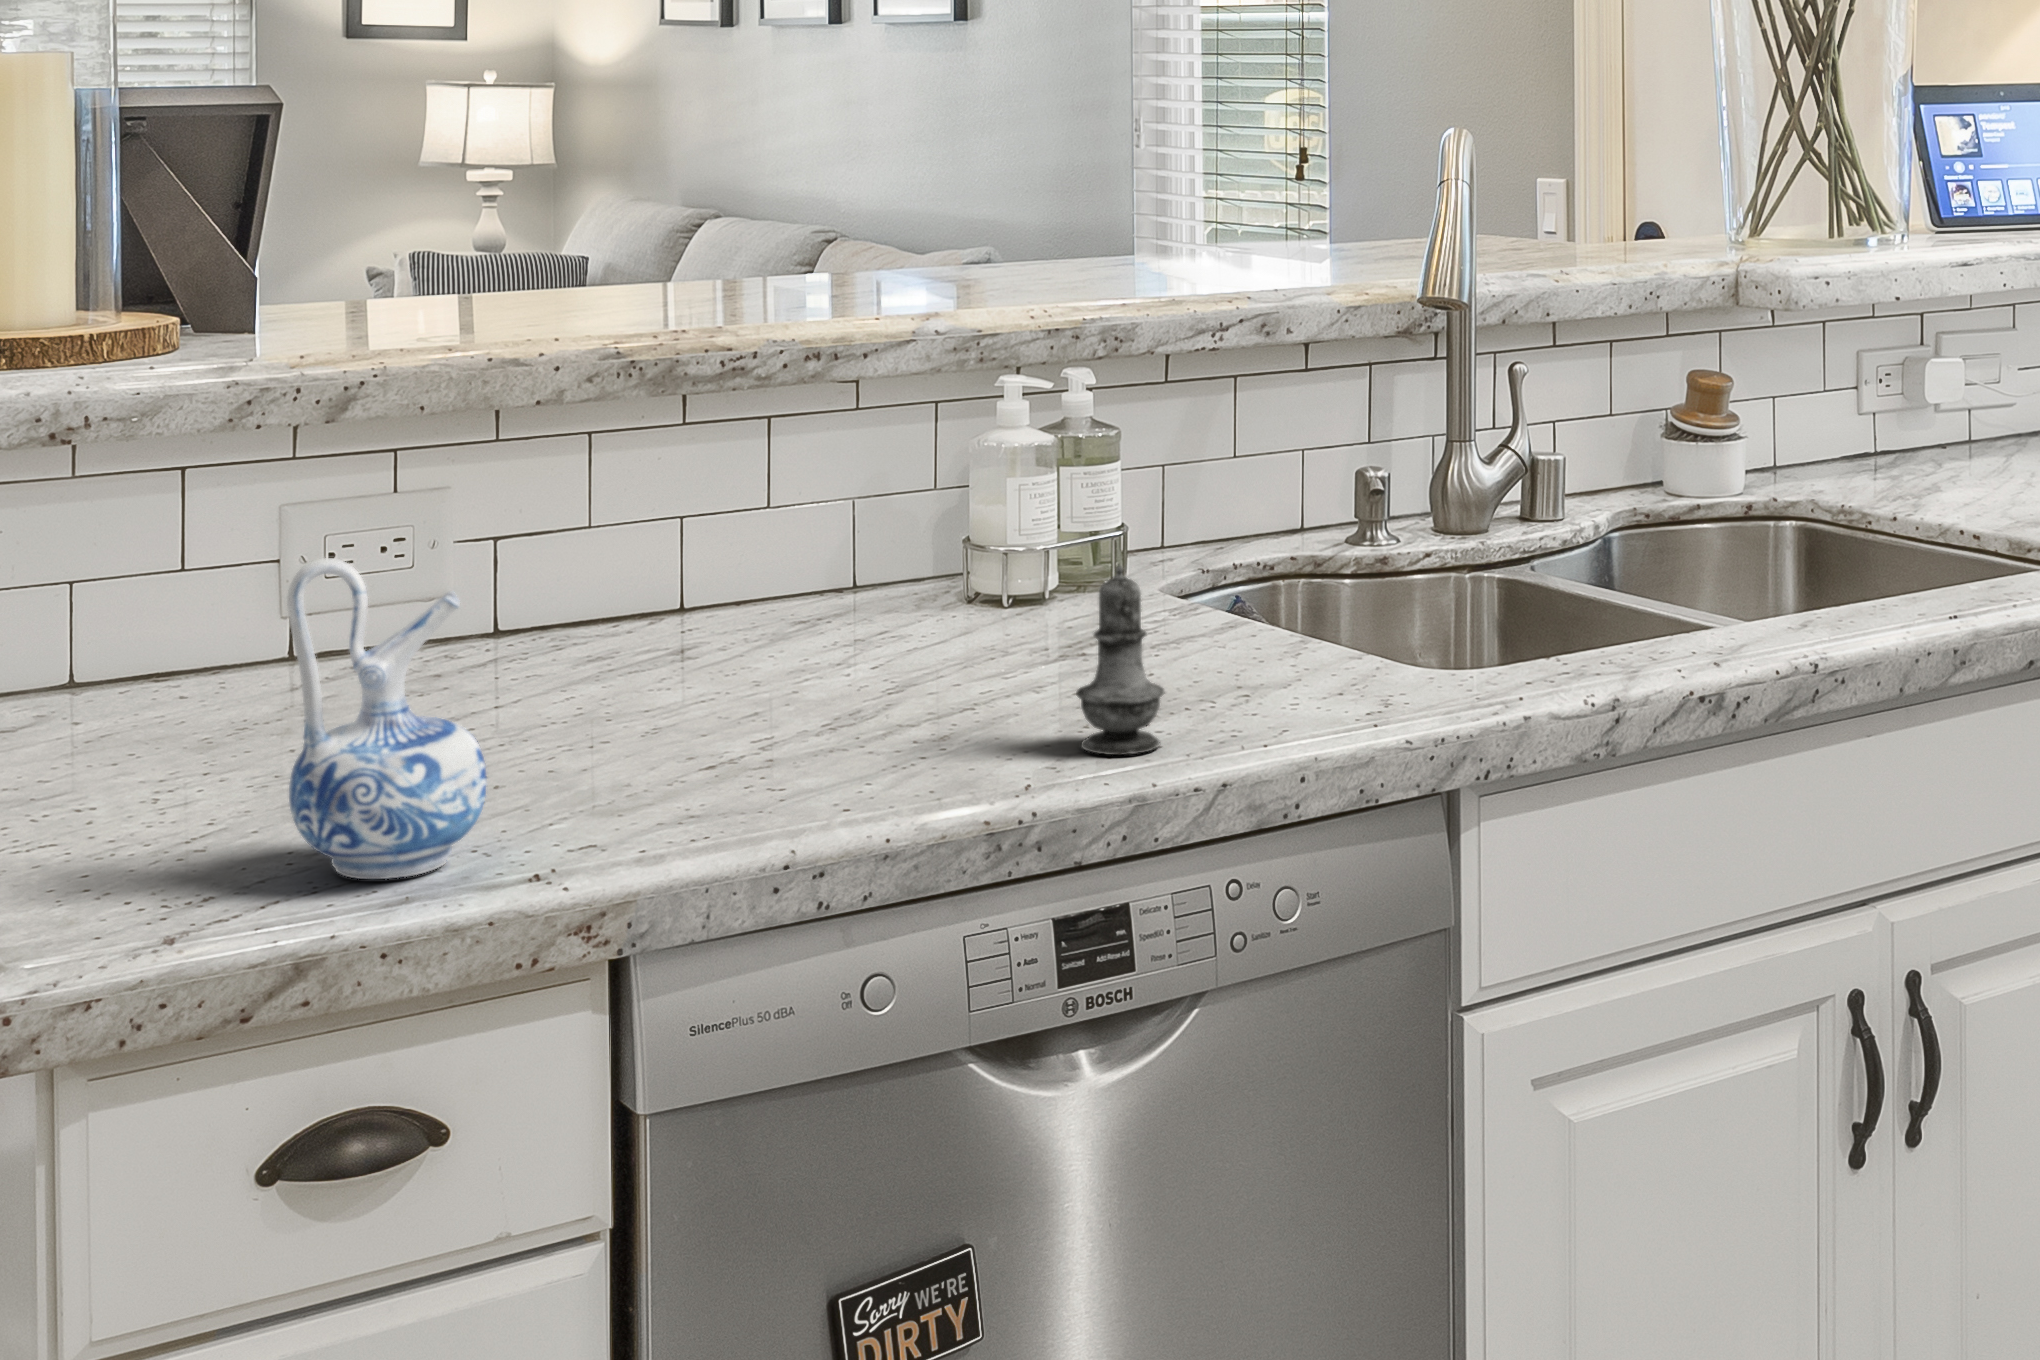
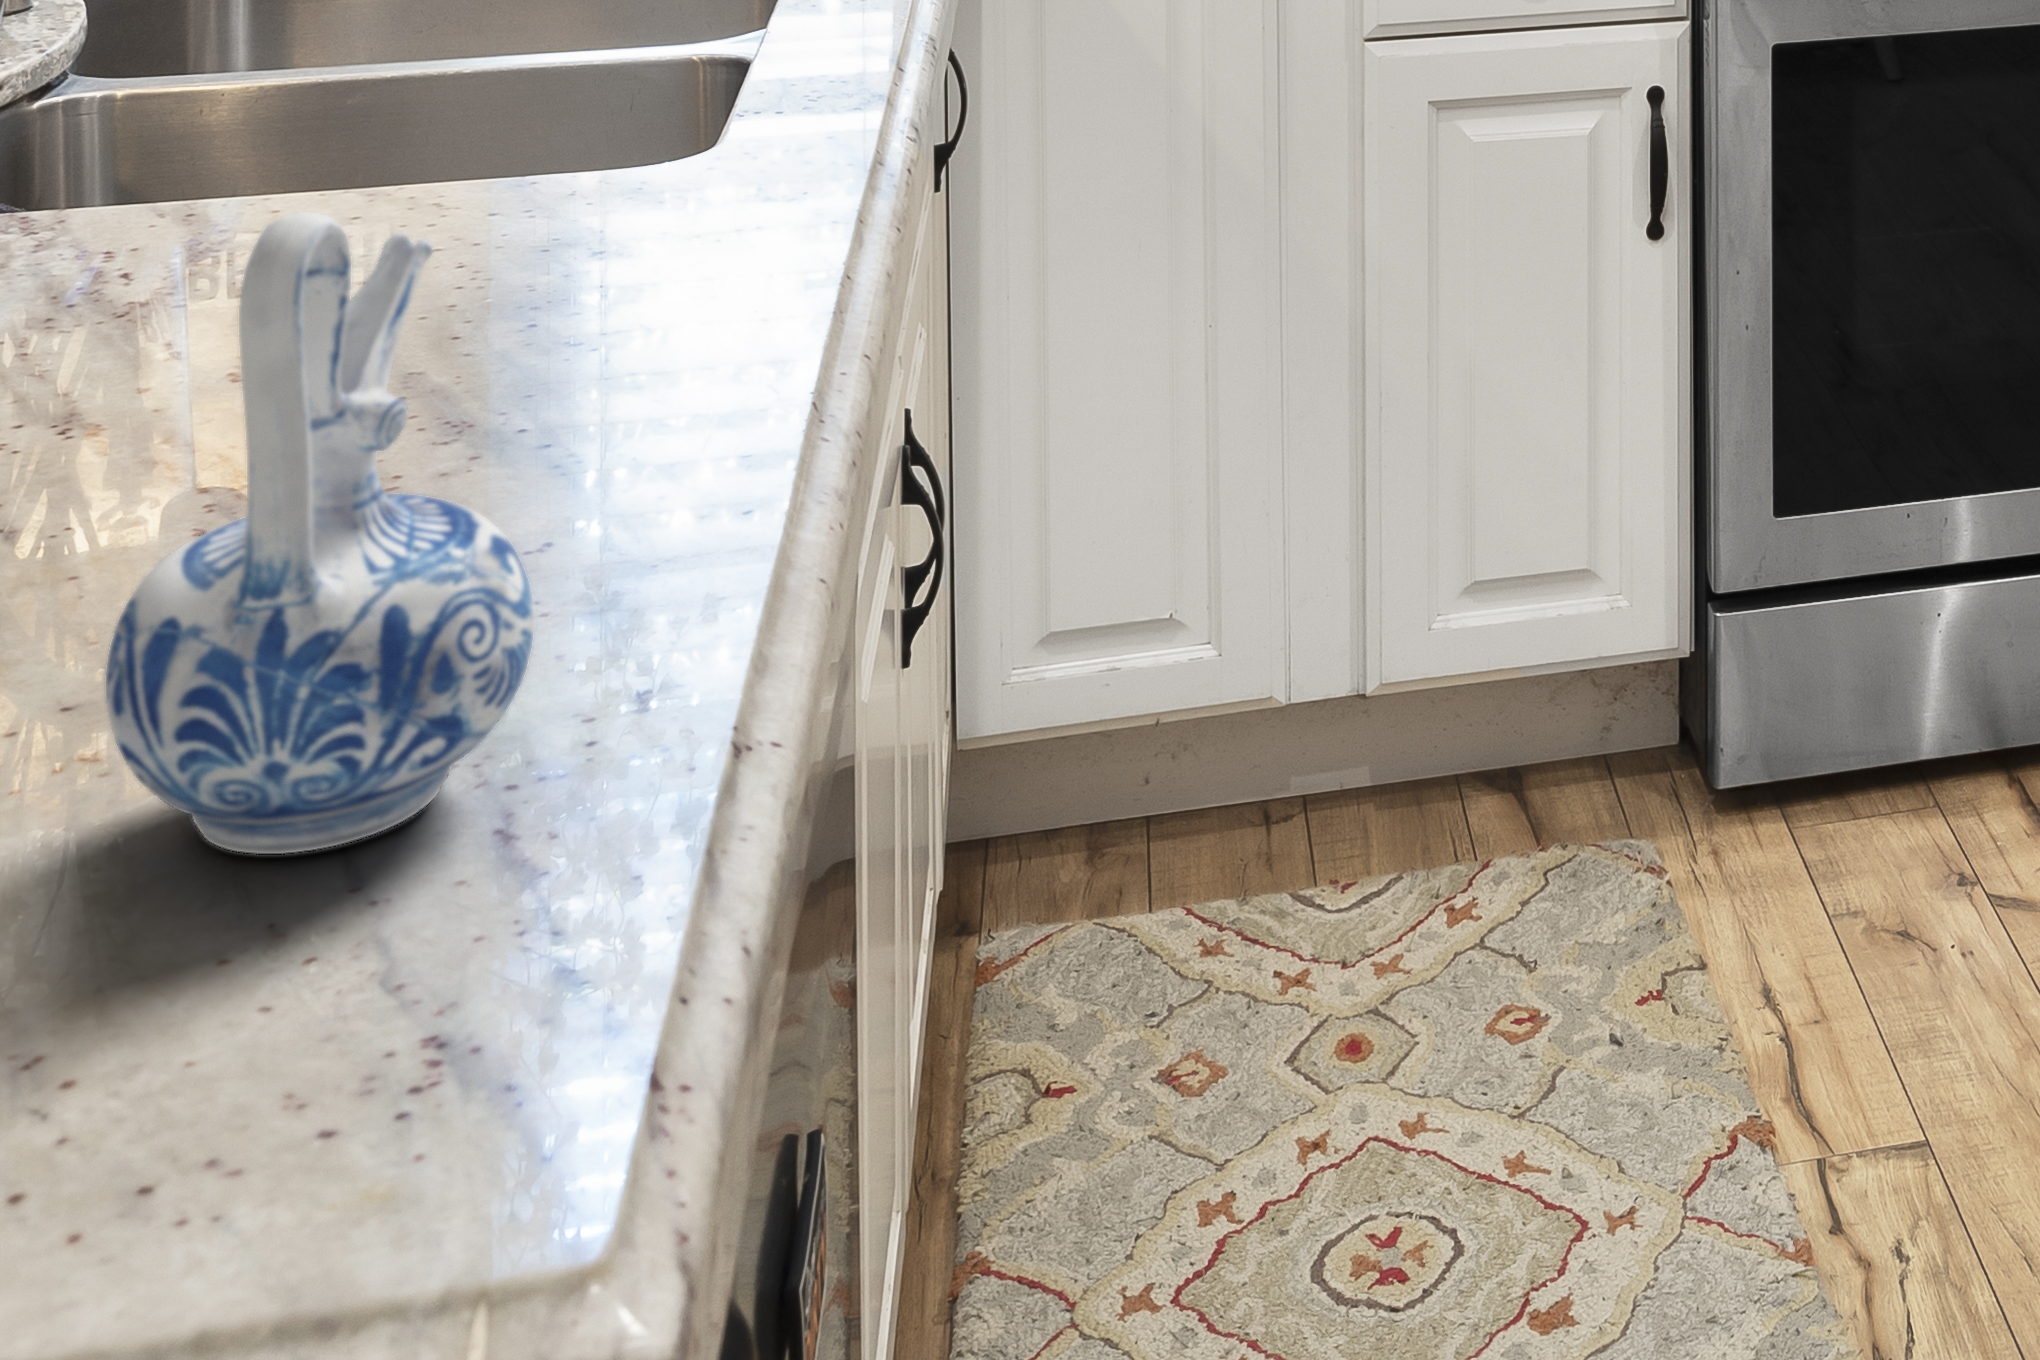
salt shaker: present [1076,565,1164,755] -> none [576,23,724,319]

